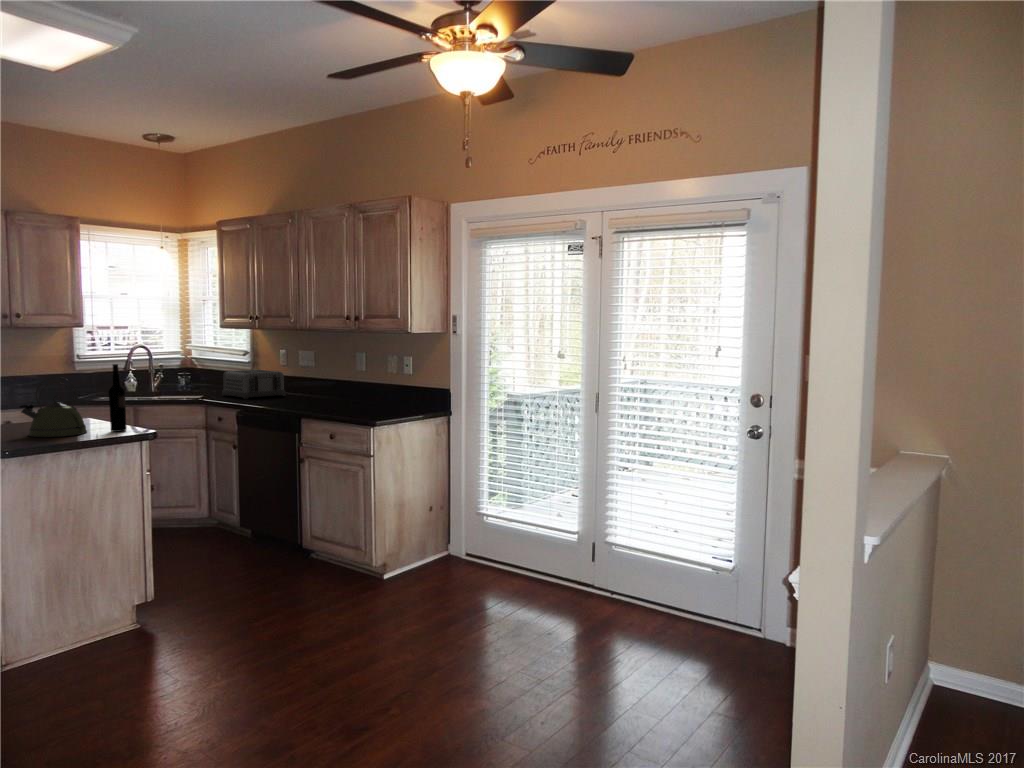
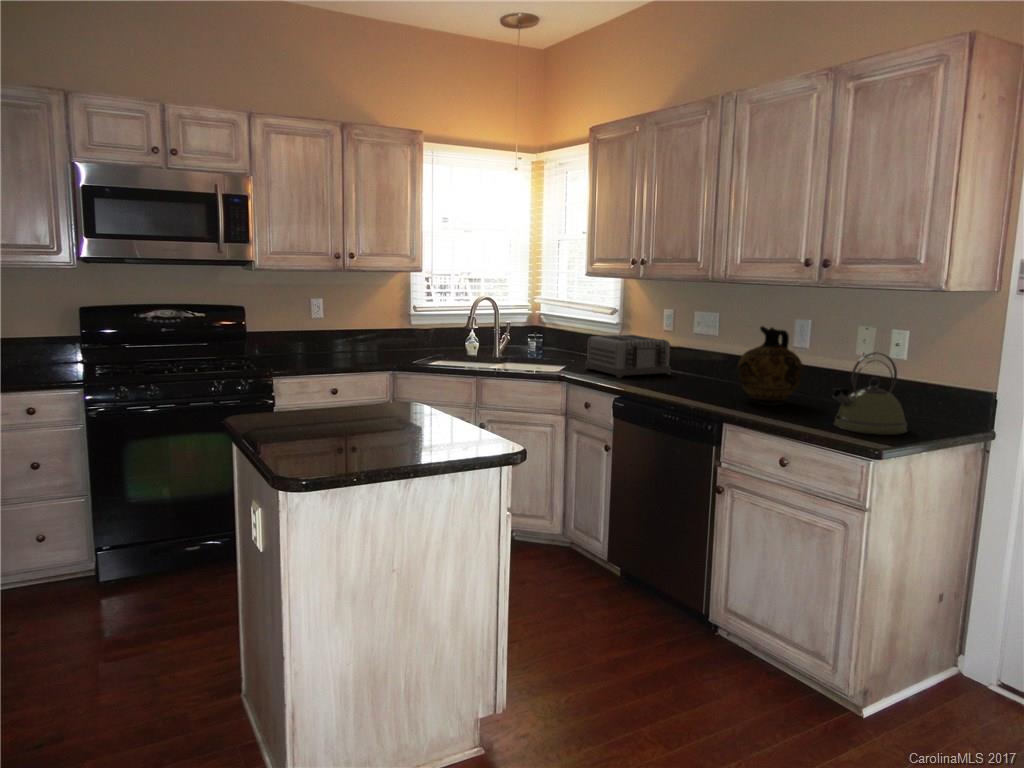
ceramic jug: none [315,358,356,407] -> present [738,326,803,405]
wine bottle: present [109,364,127,432] -> none [453,337,478,452]
kettle: present [19,376,87,437] -> present [832,352,907,435]

